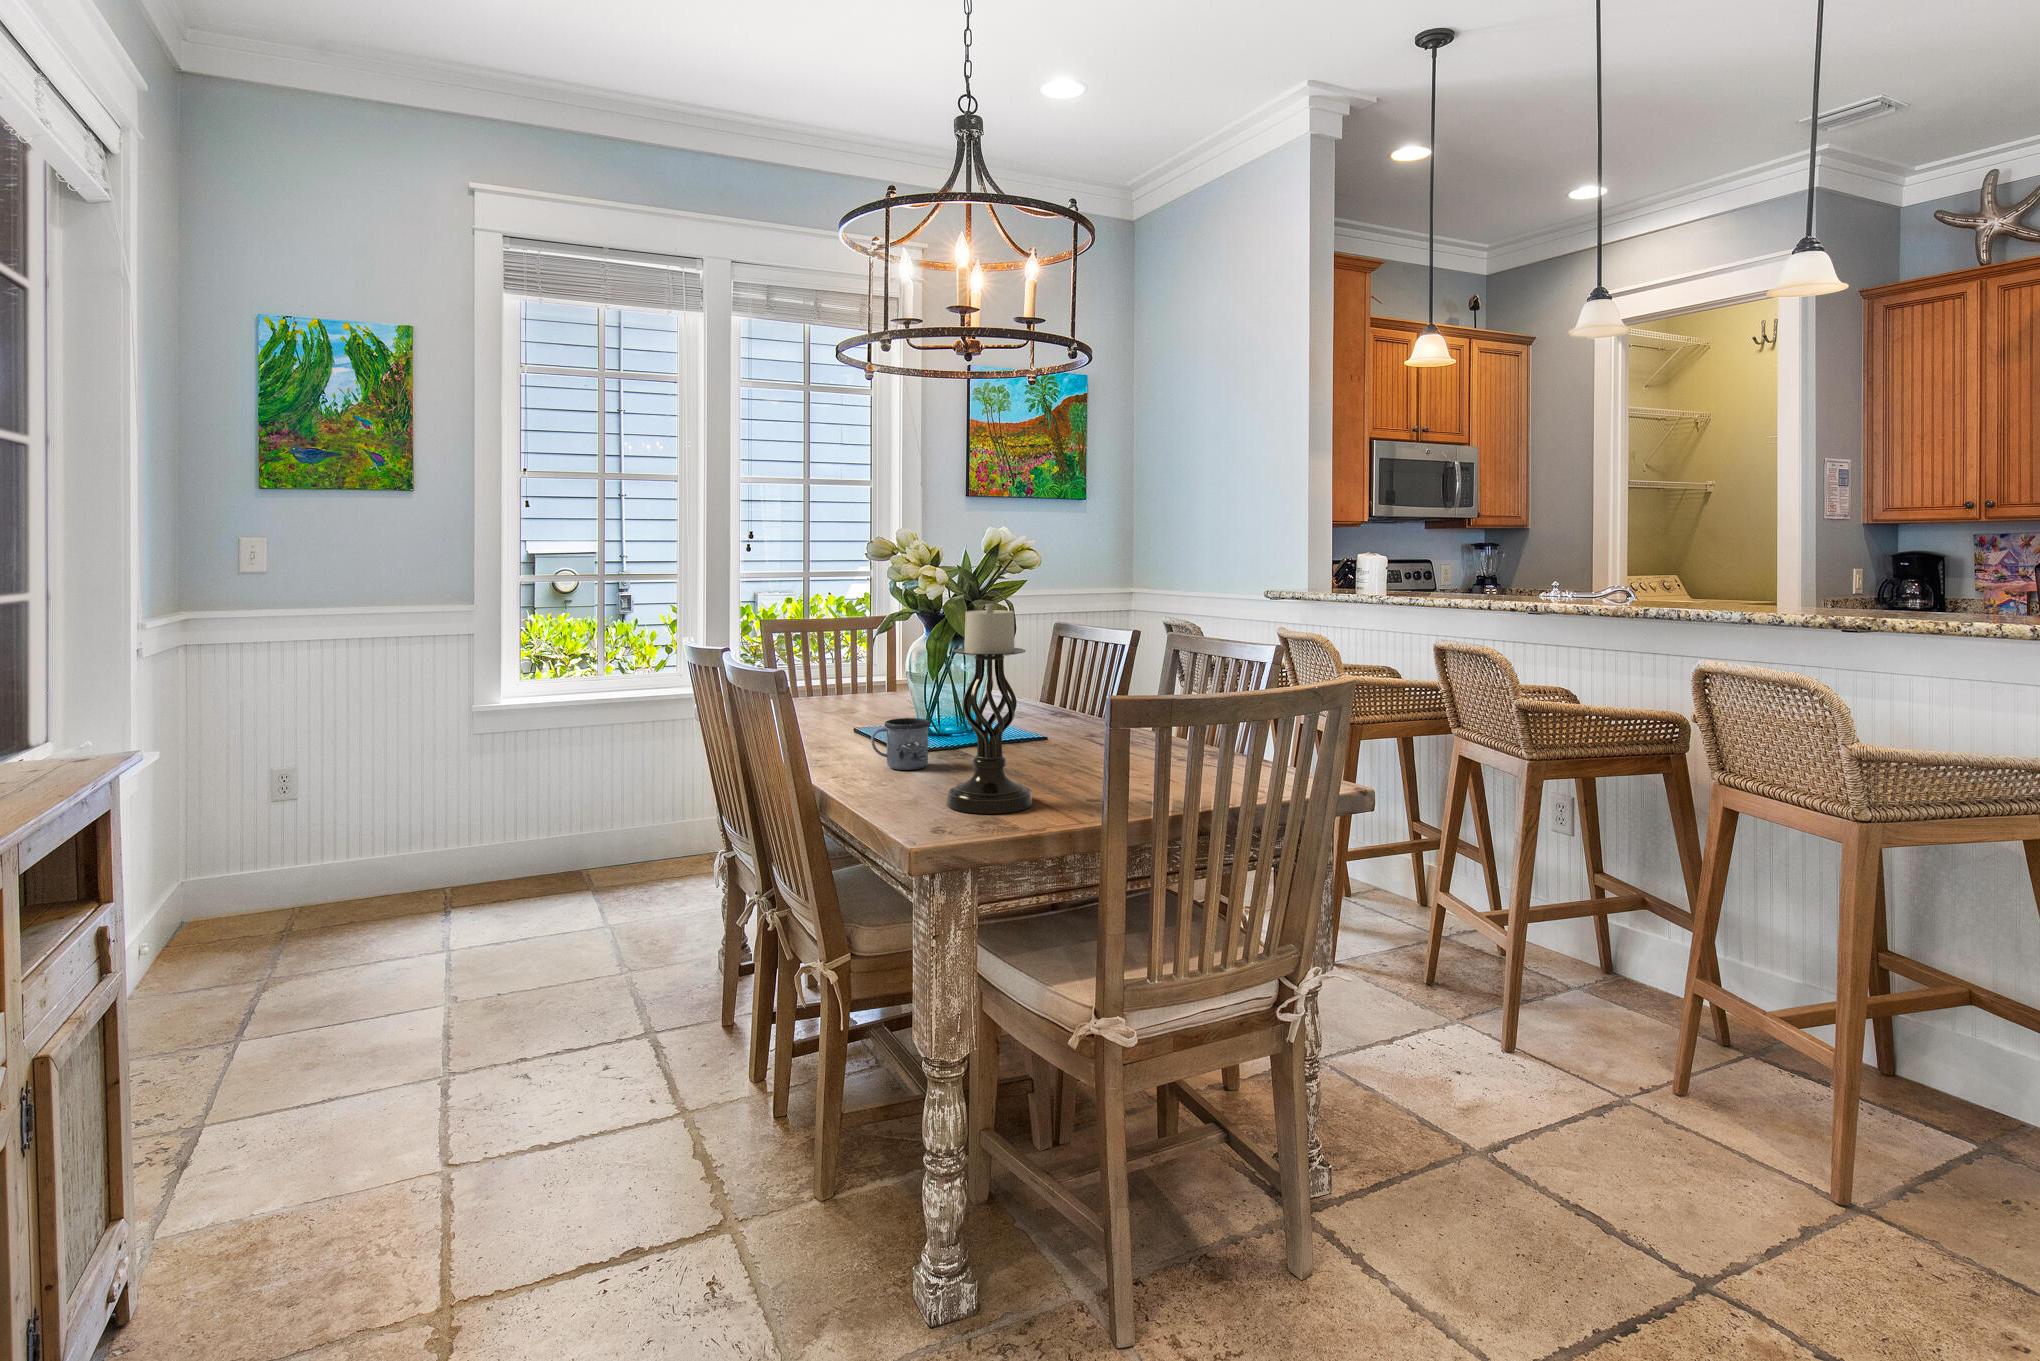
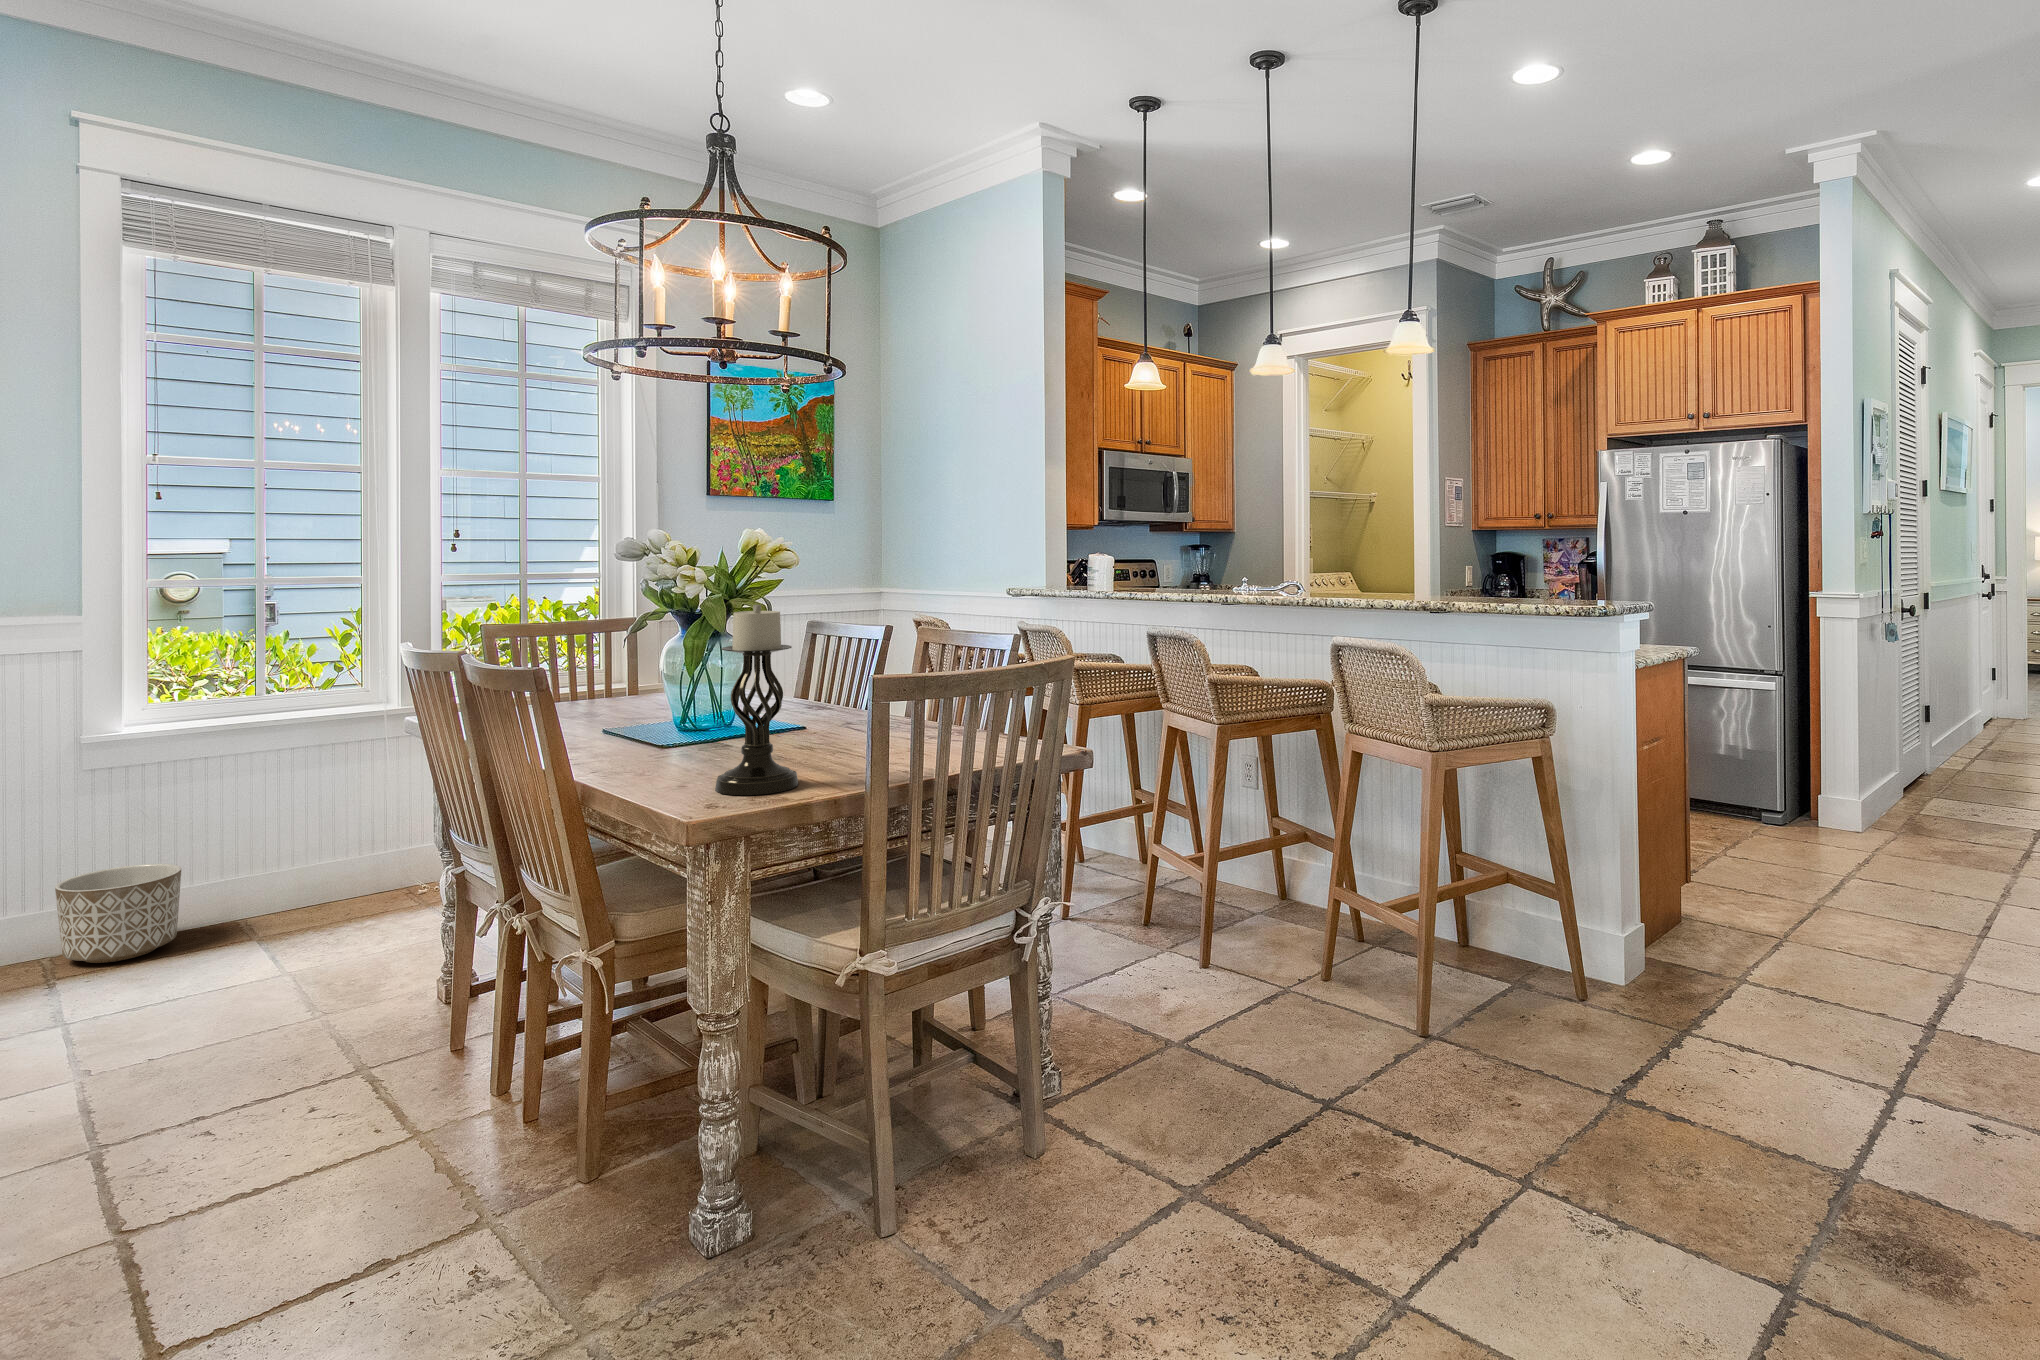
mug: present [871,718,930,770] -> none [629,716,690,765]
planter: none [462,818,547,899] -> present [55,864,181,963]

